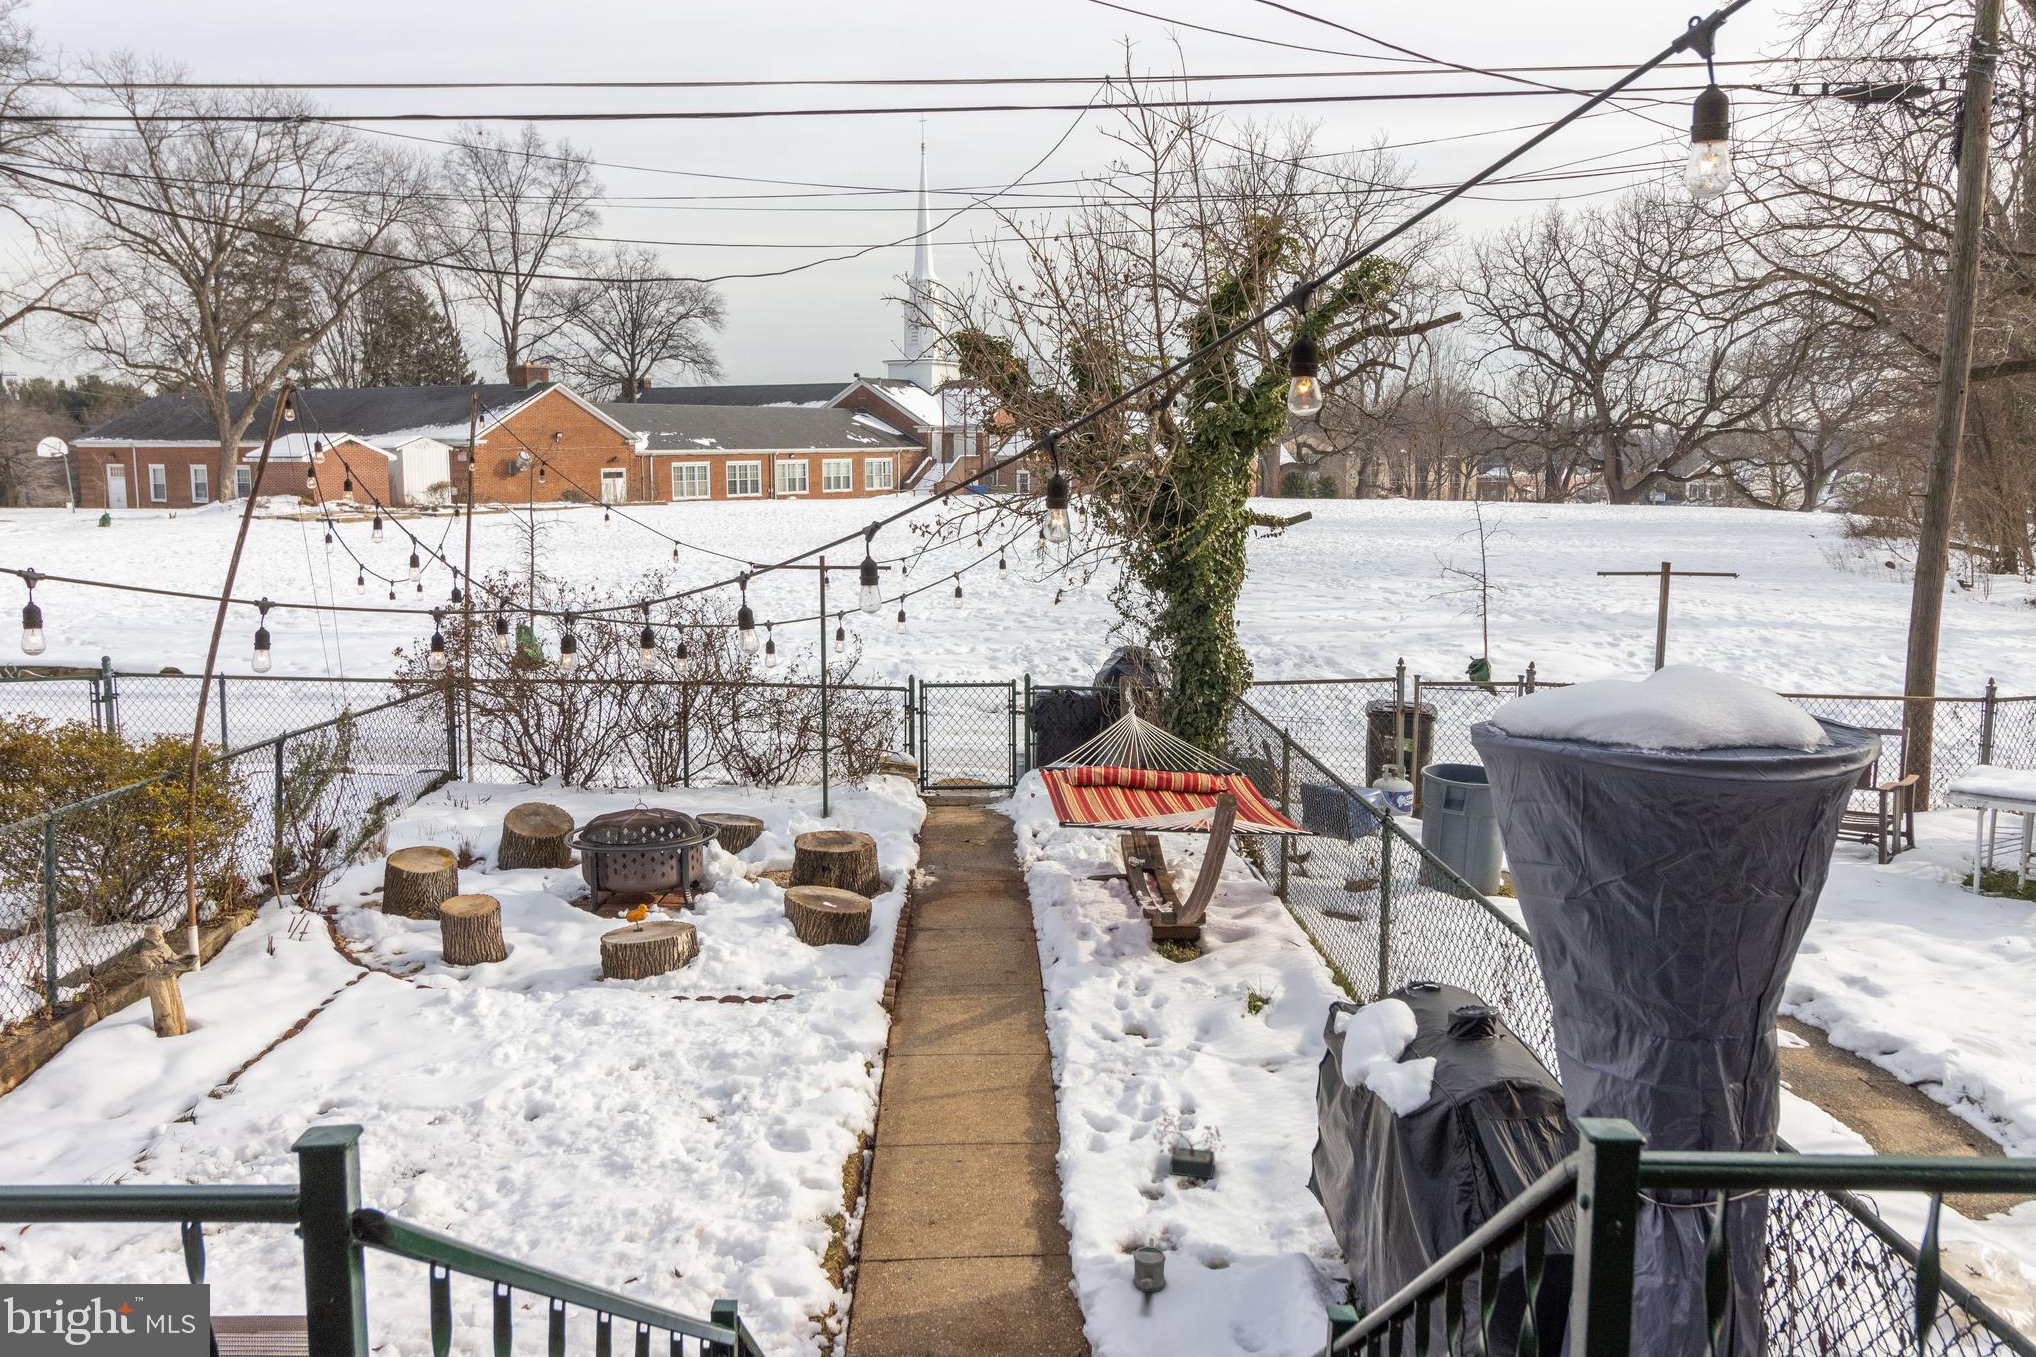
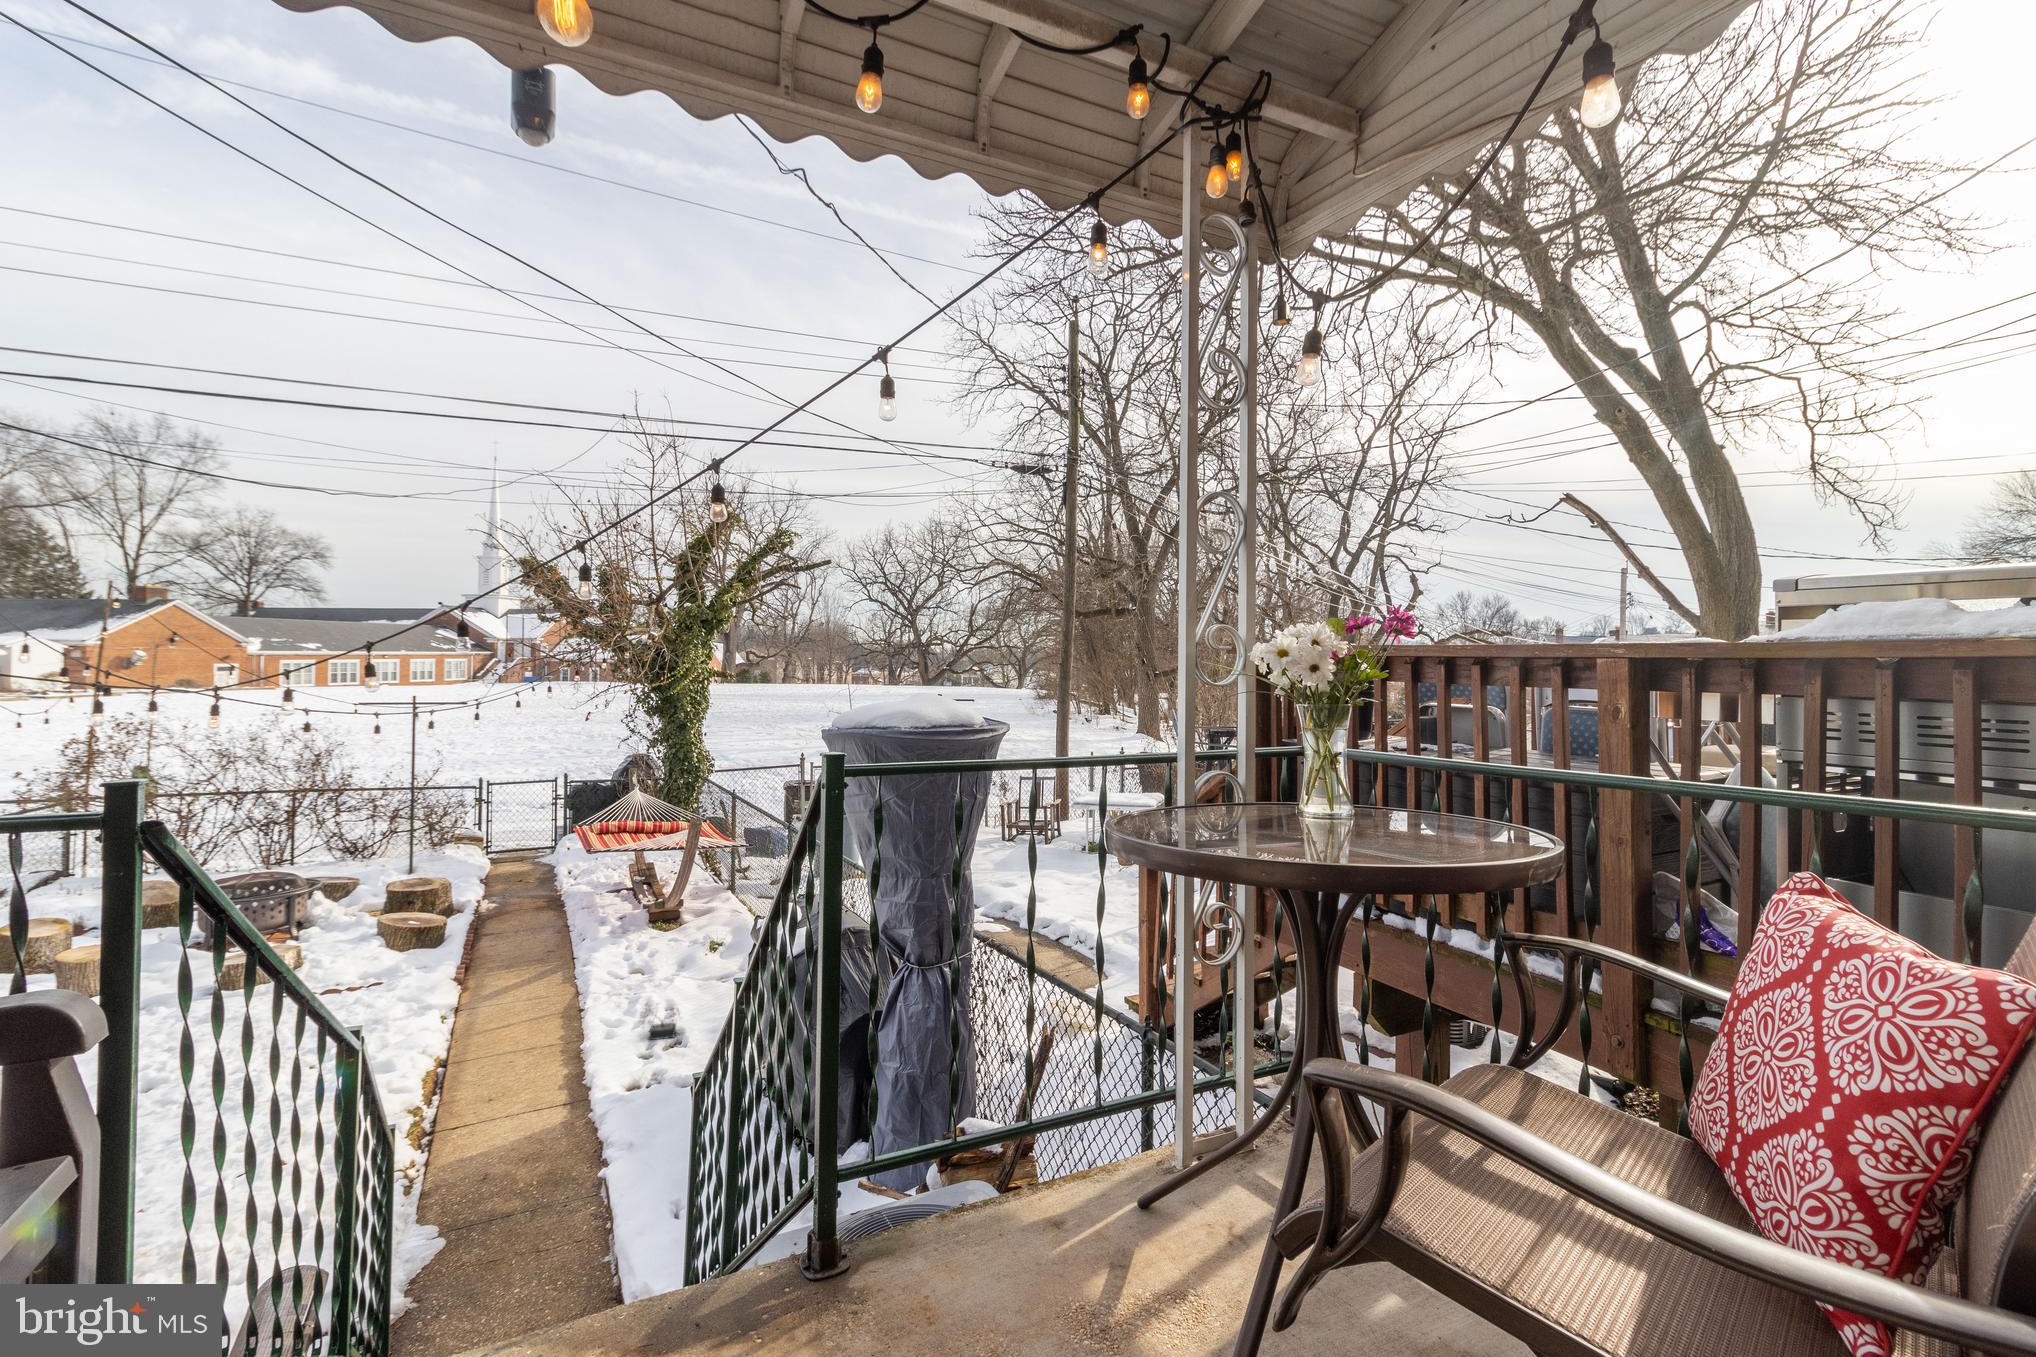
watering can: present [1134,1238,1166,1292] -> none [621,1070,641,1100]

